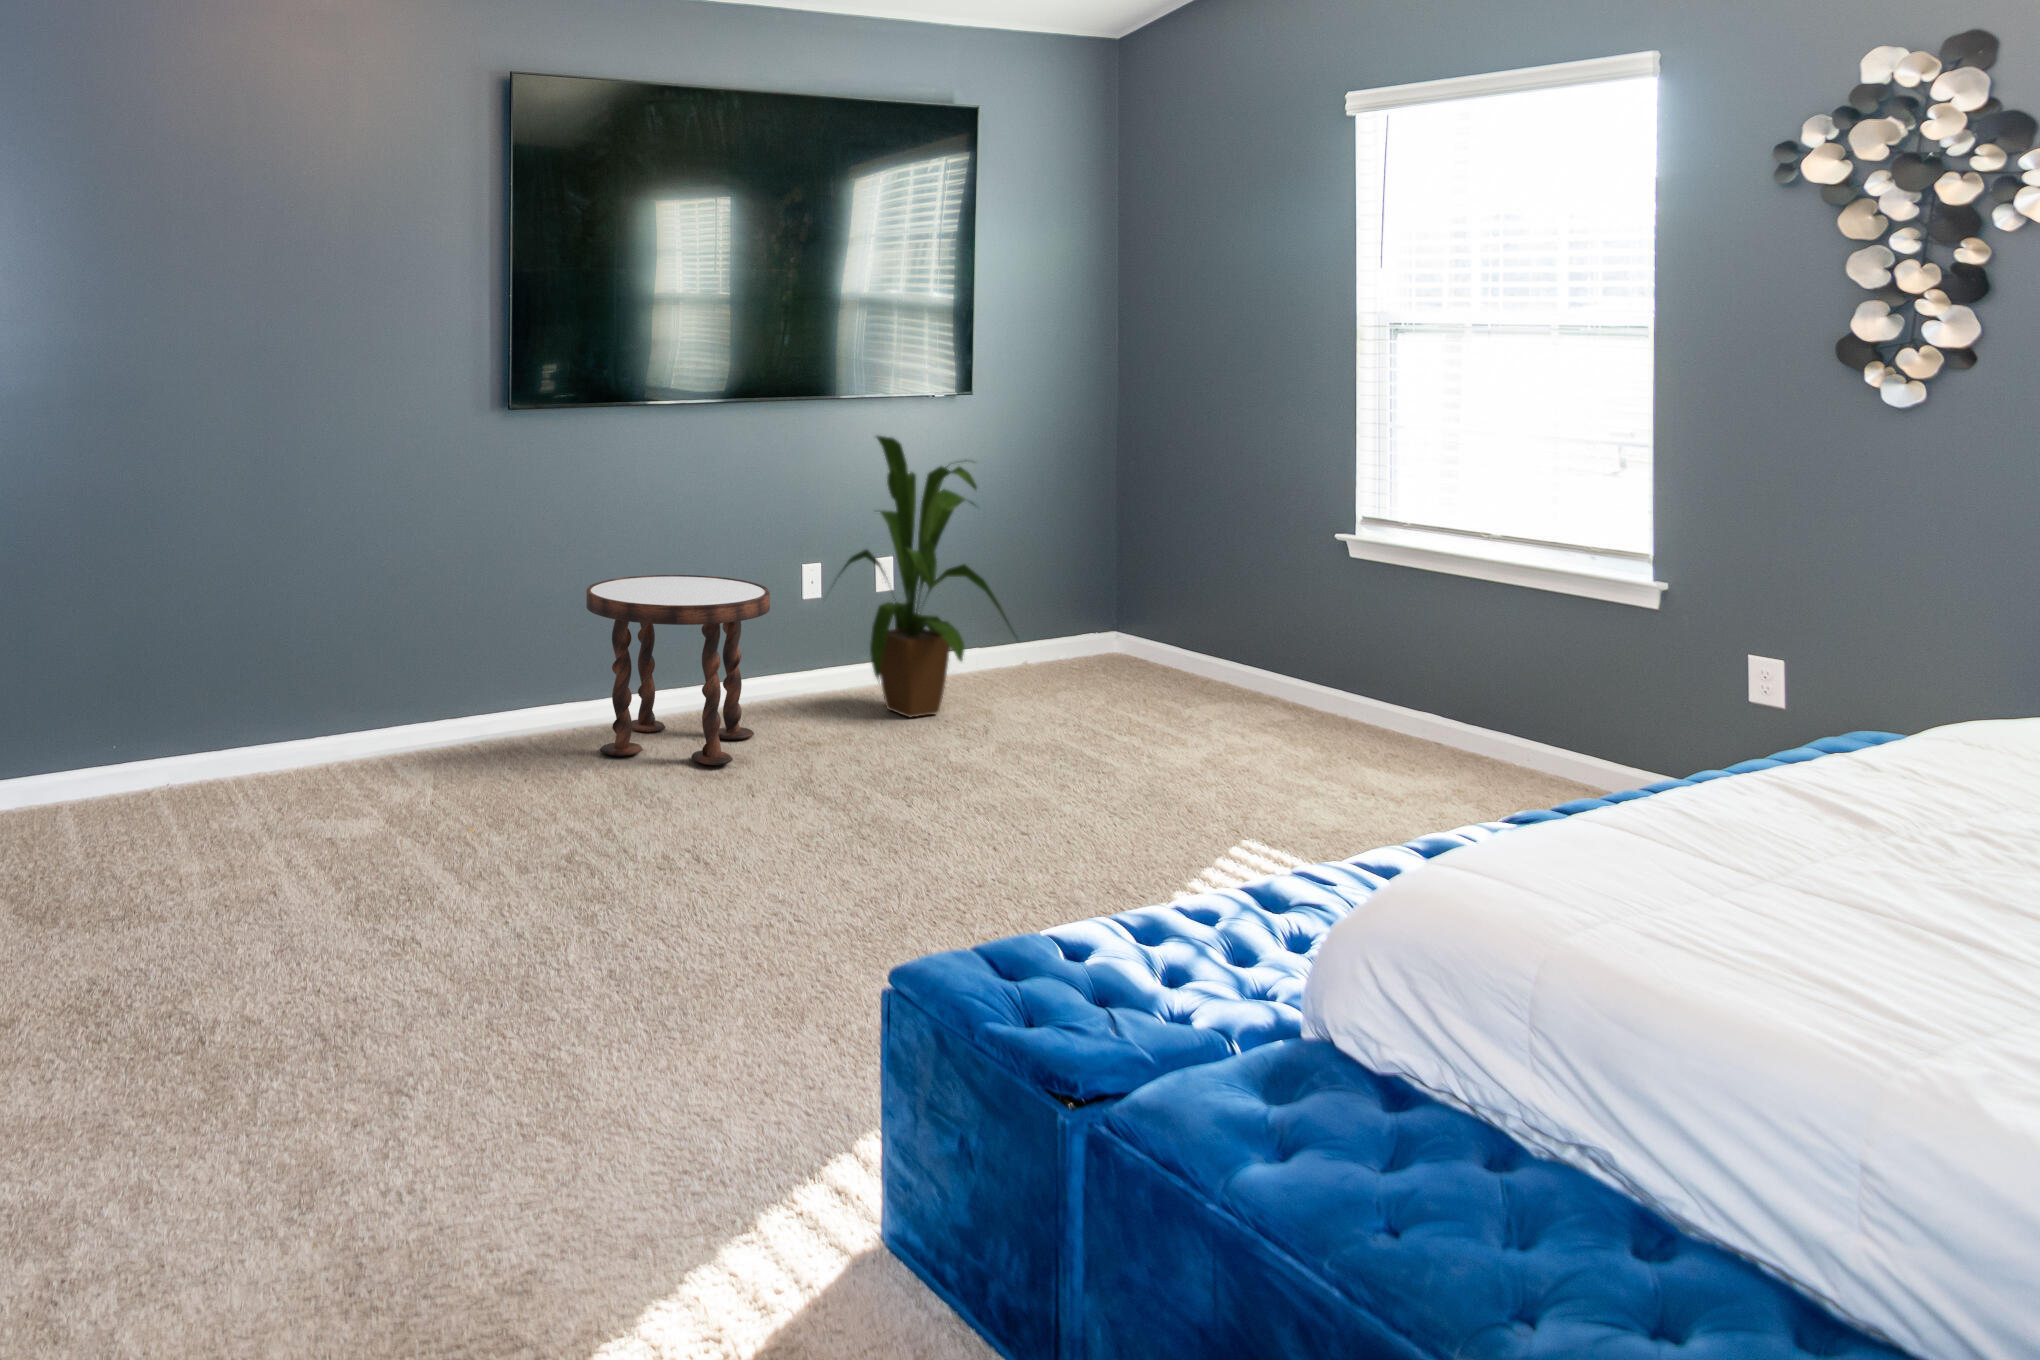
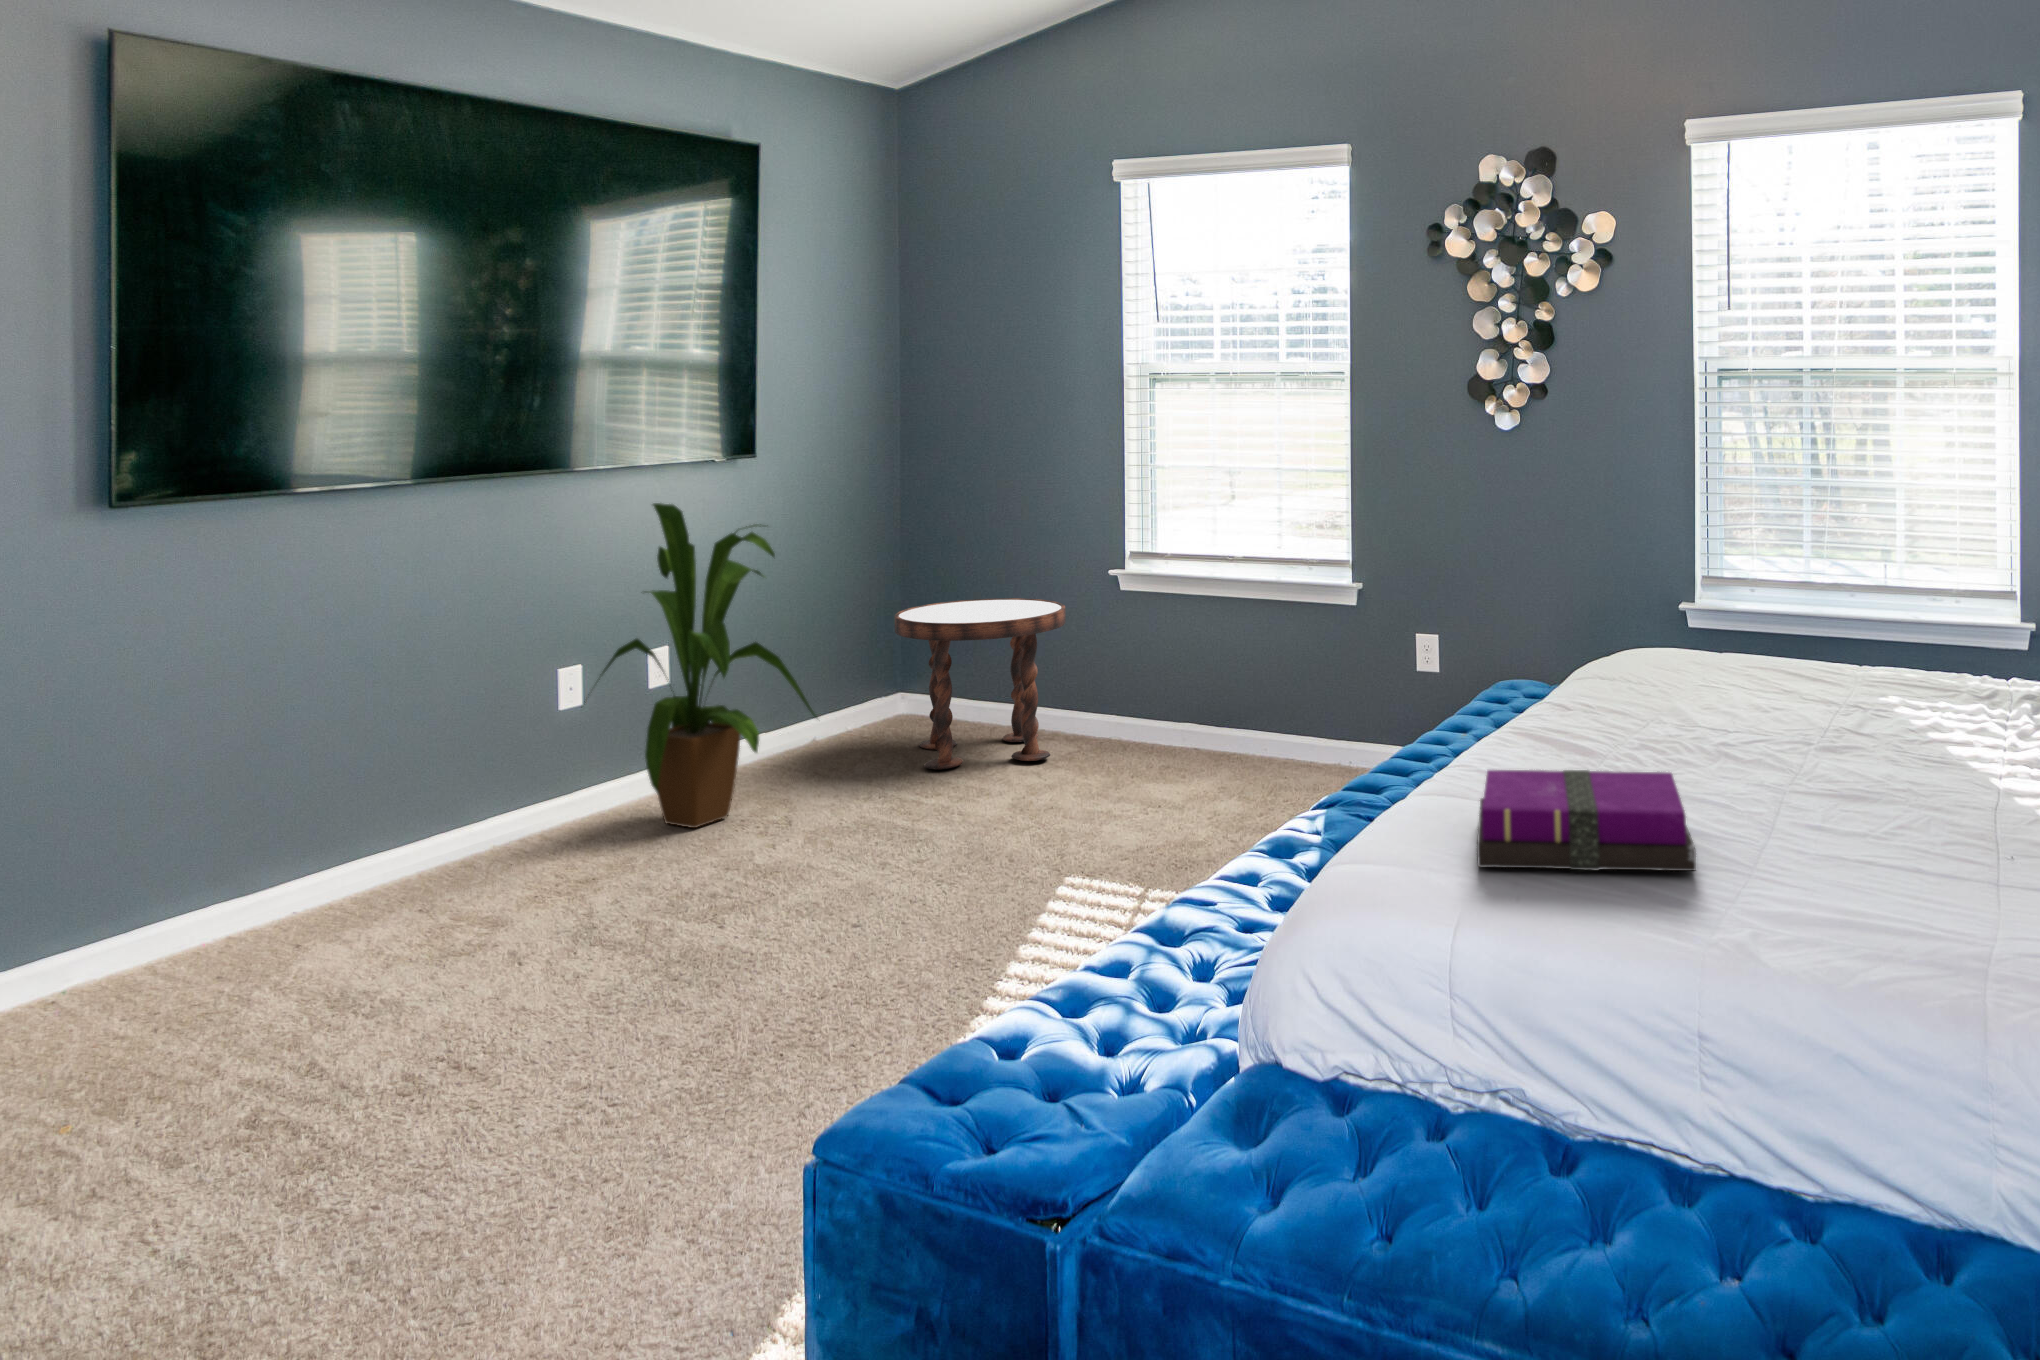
side table: present [586,575,770,765] -> present [895,598,1066,770]
notebook: none [1608,800,1965,981] -> present [1477,770,1696,871]

